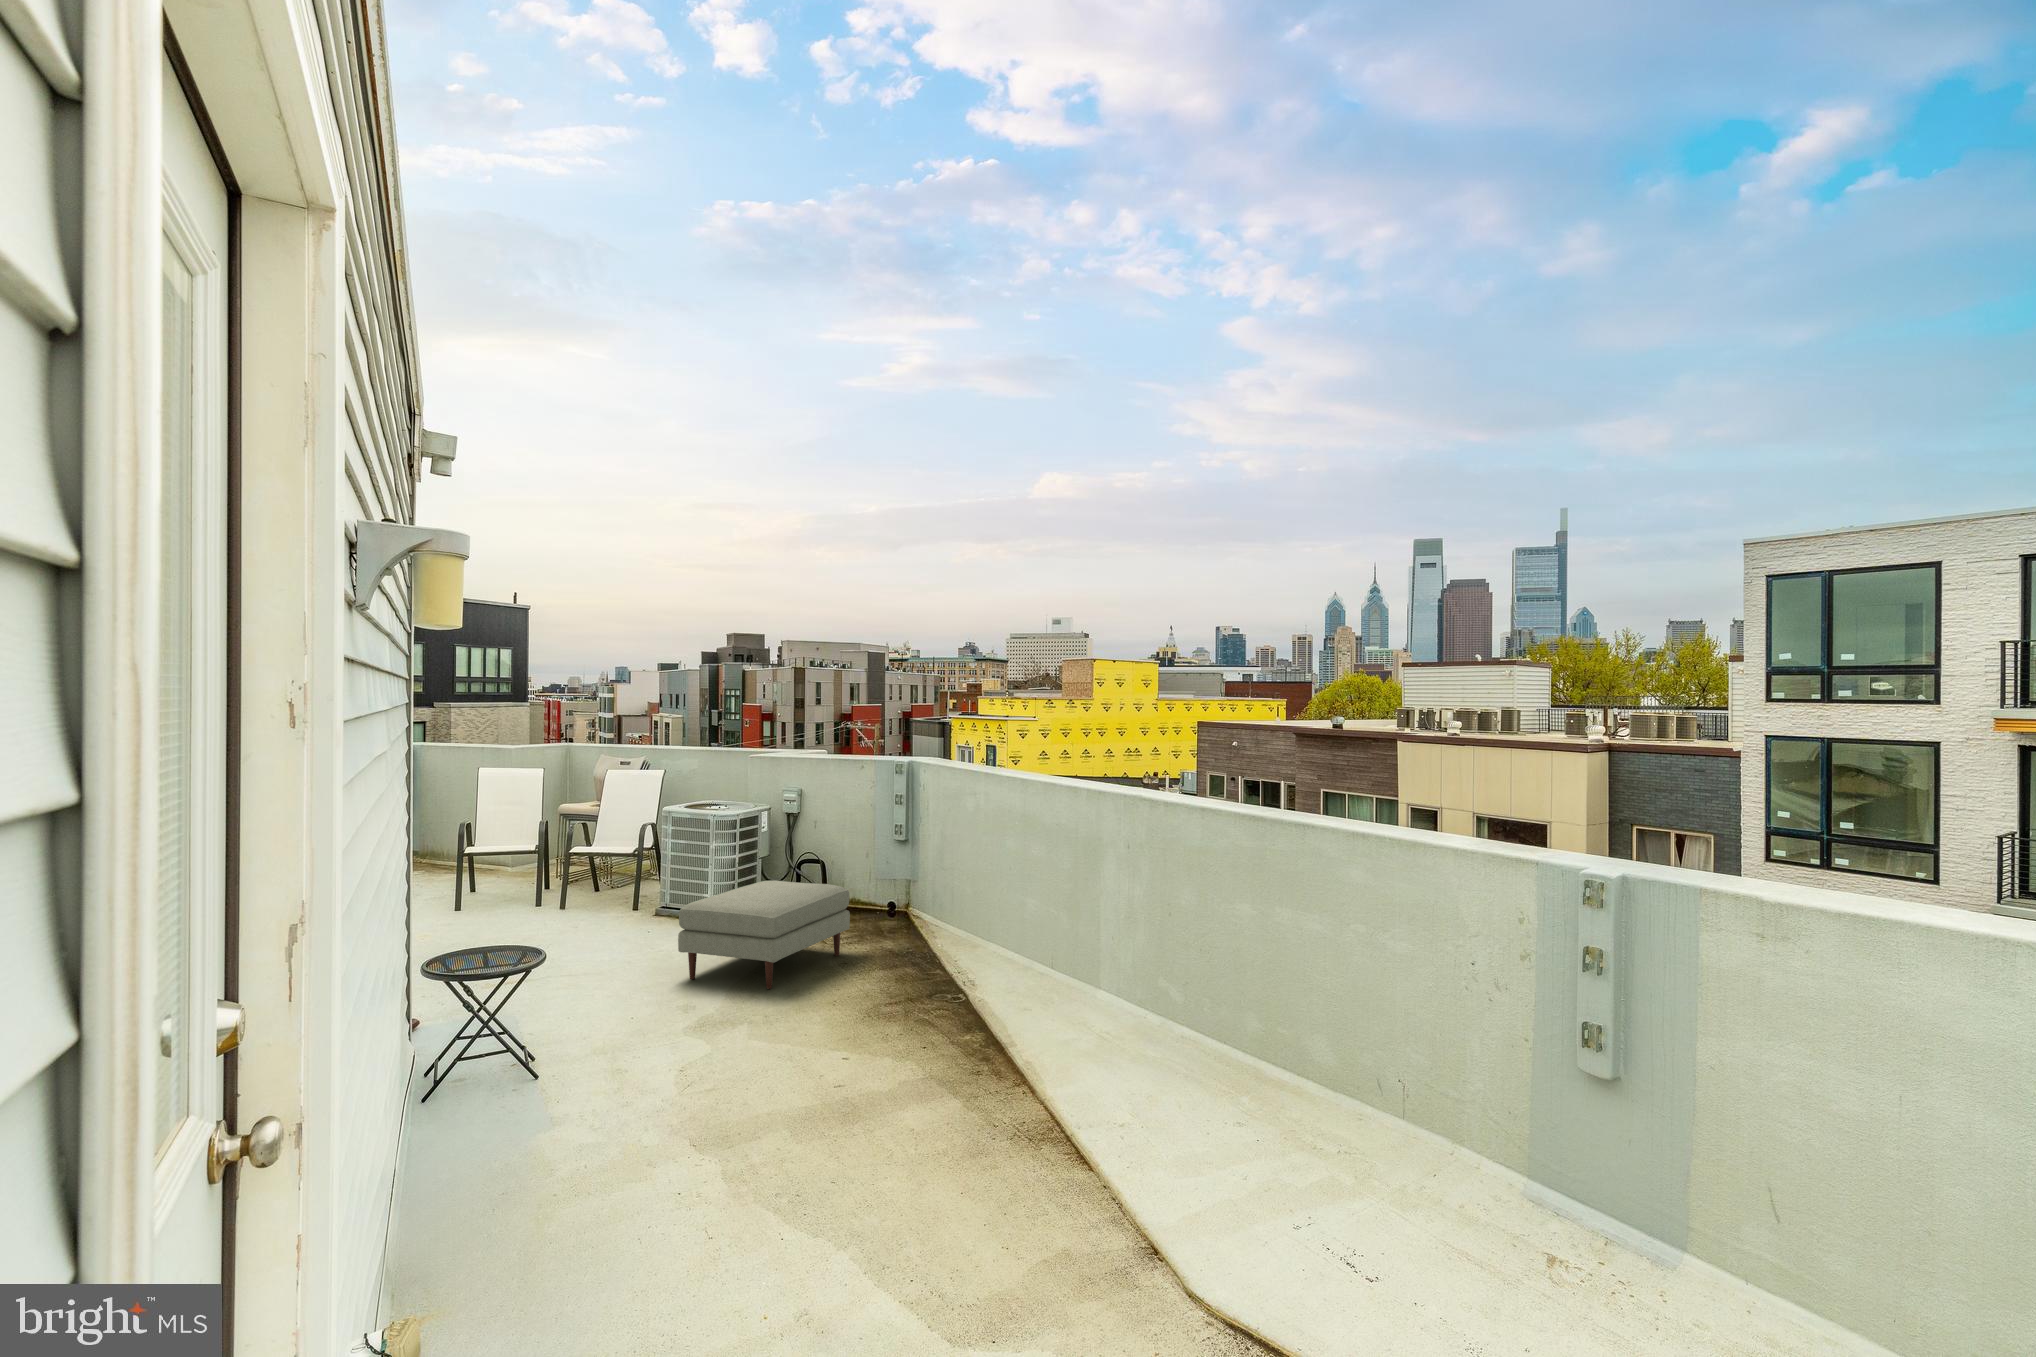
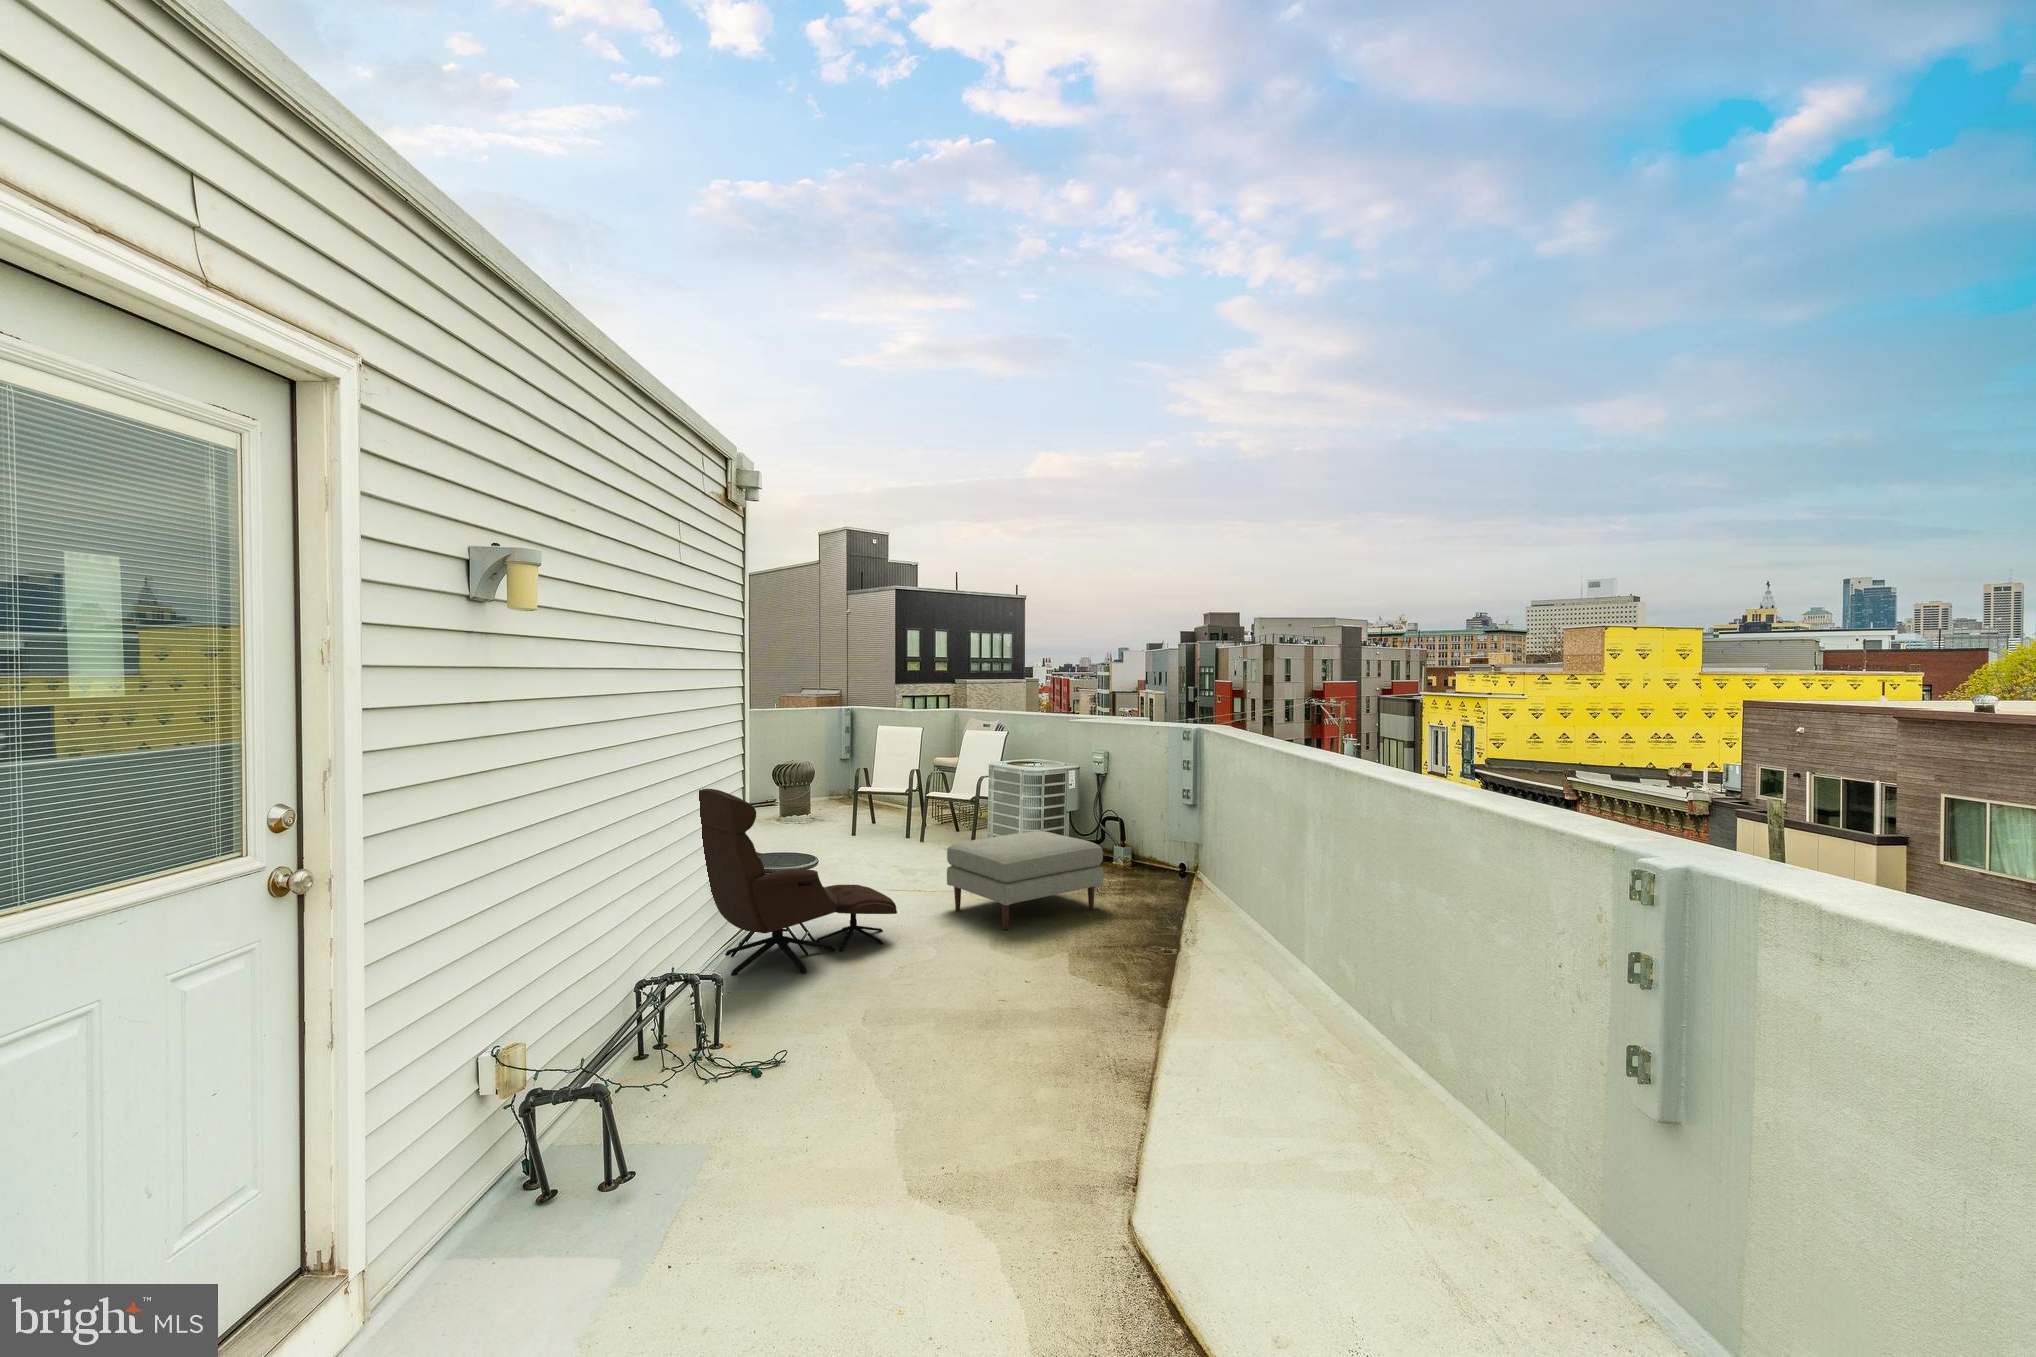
lounge chair: none [407,866,656,1099] -> present [699,789,897,976]

